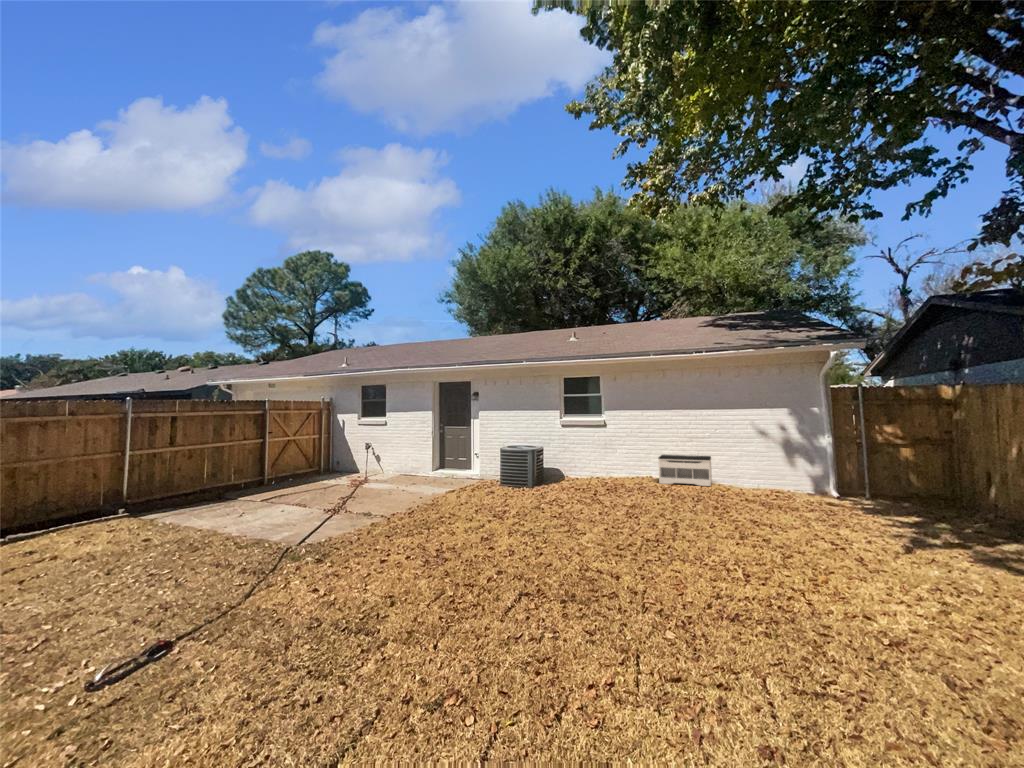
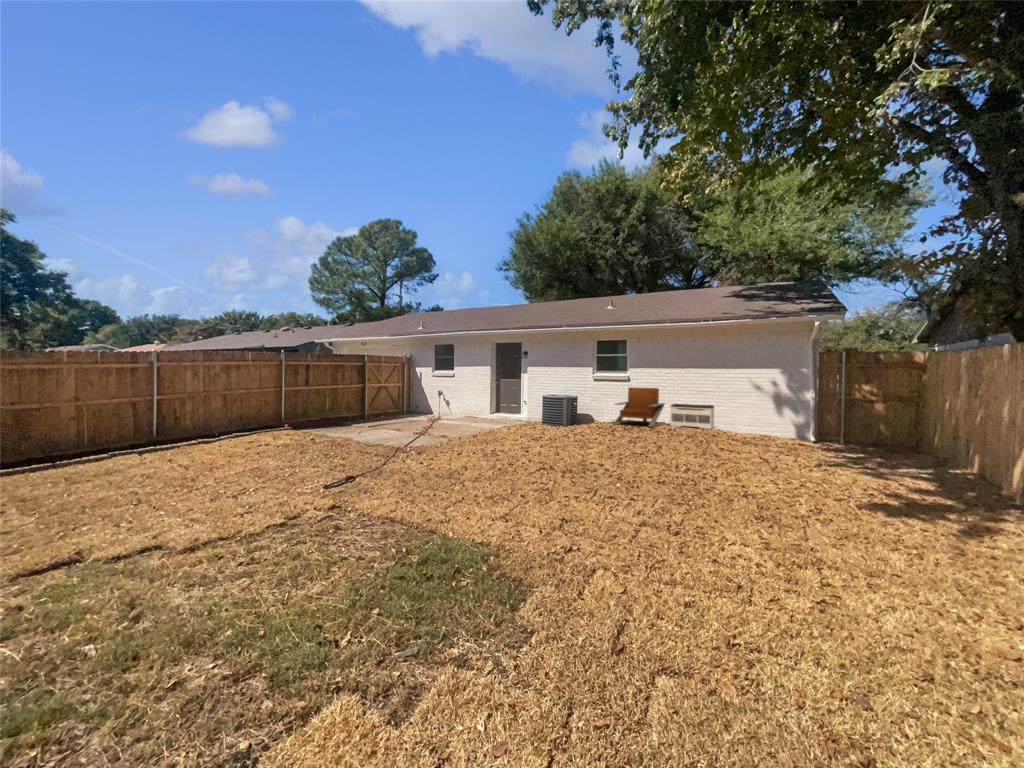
lounge chair: none [589,435,650,486] -> present [615,387,665,427]

